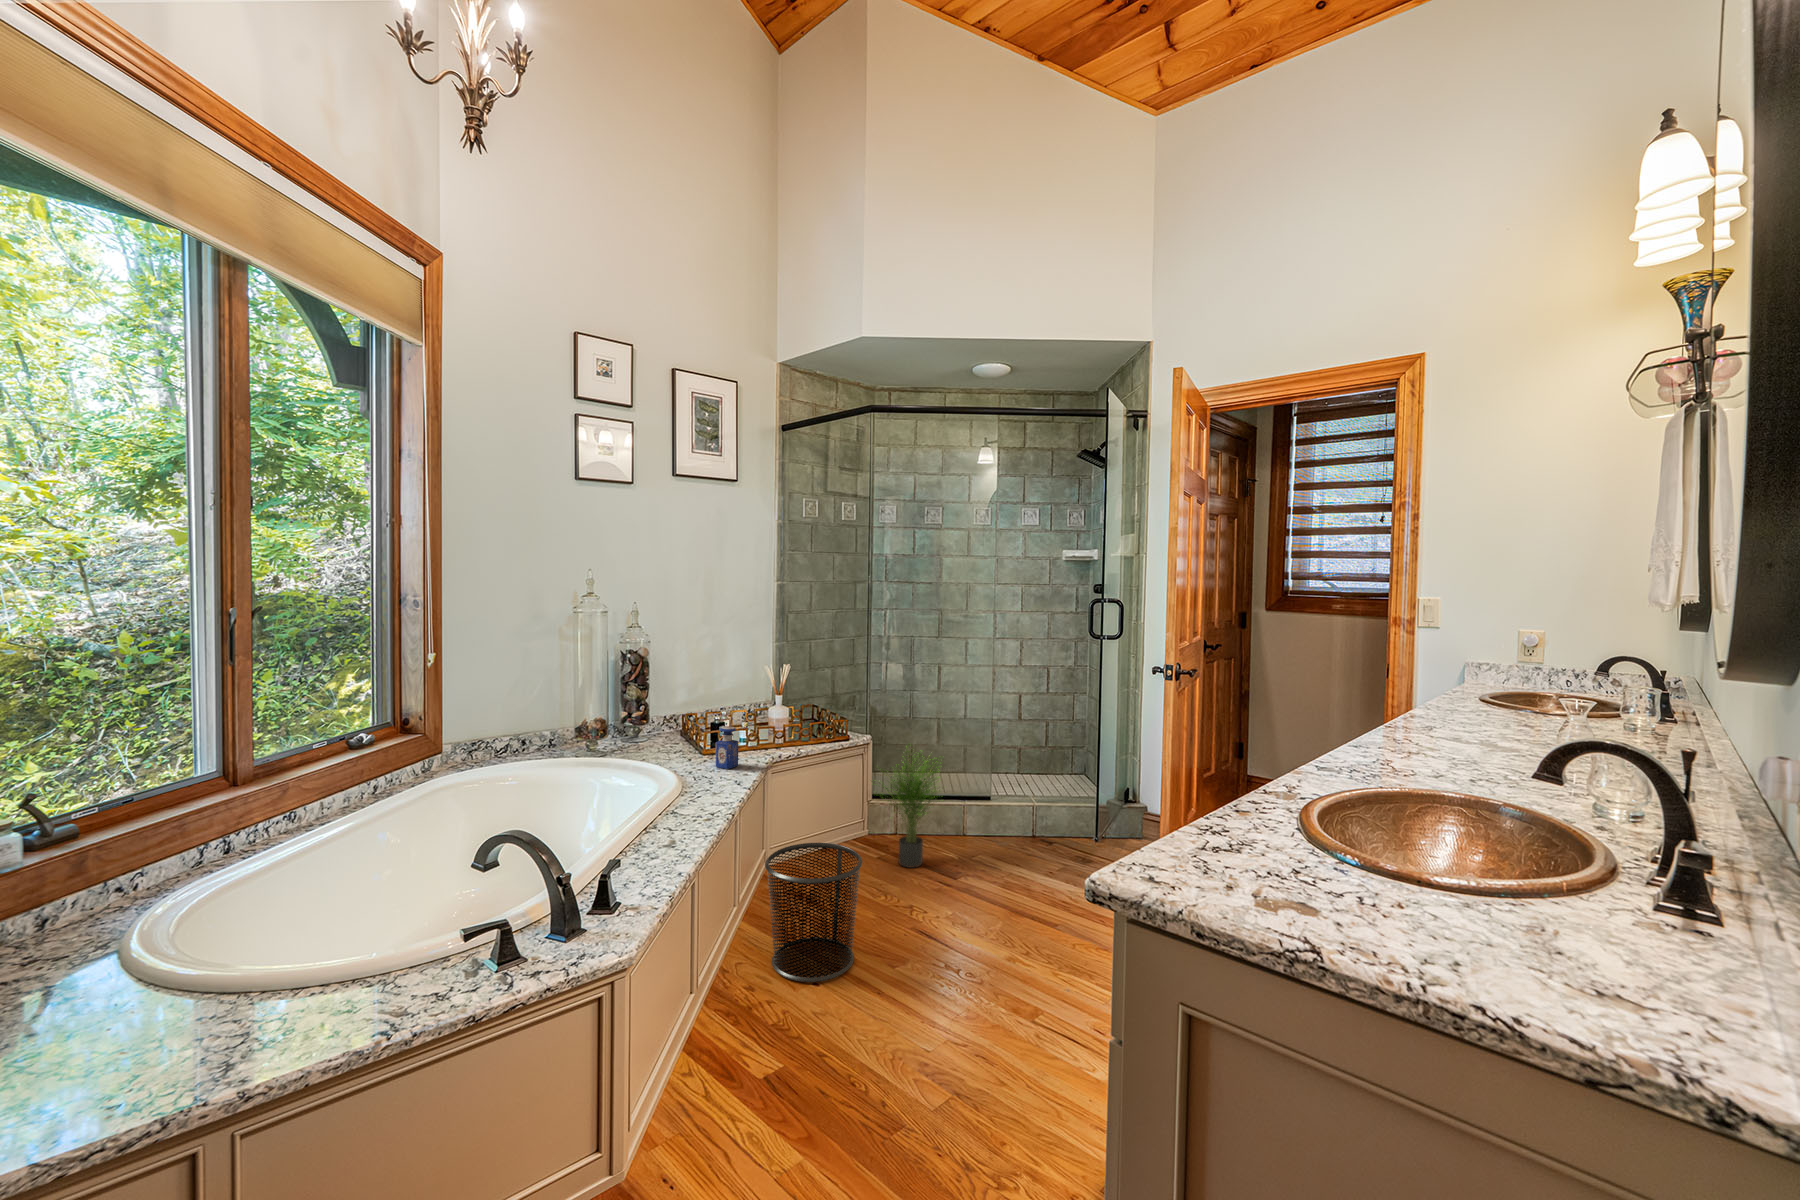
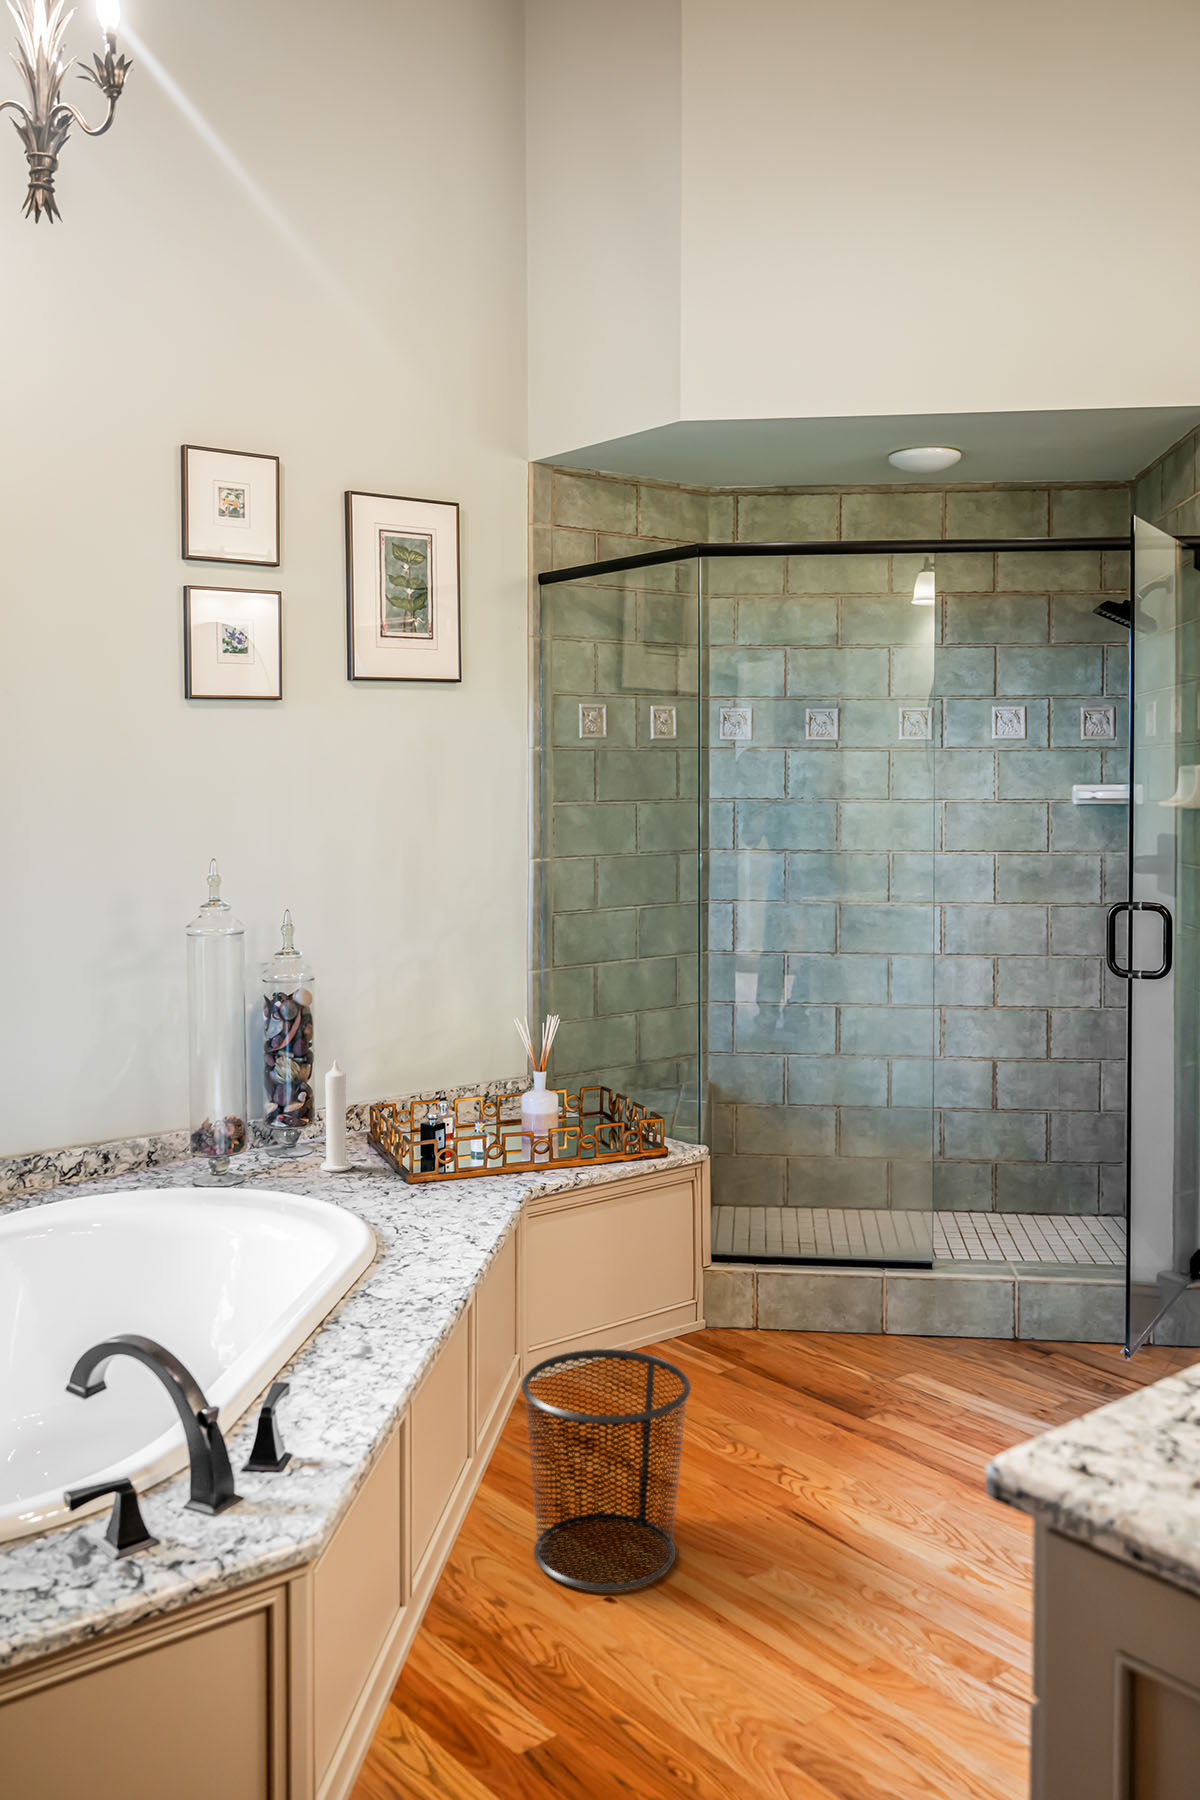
candle: none [652,686,671,749] -> present [321,1060,352,1172]
perfume bottle: present [715,726,738,769] -> none [431,1136,471,1211]
potted plant: present [880,750,940,868] -> none [698,1166,847,1392]

